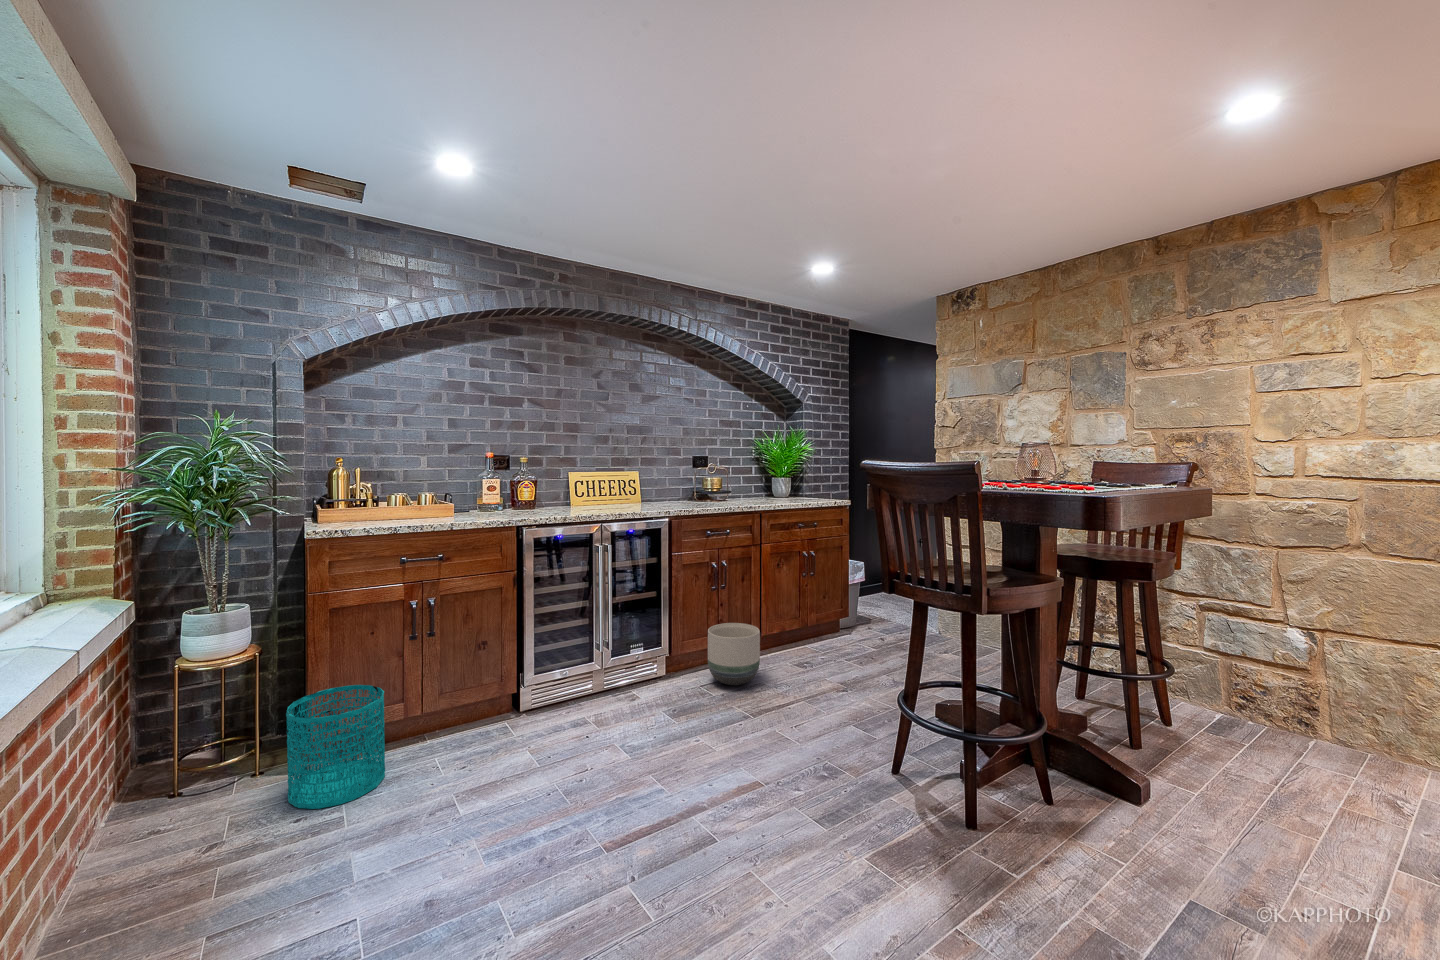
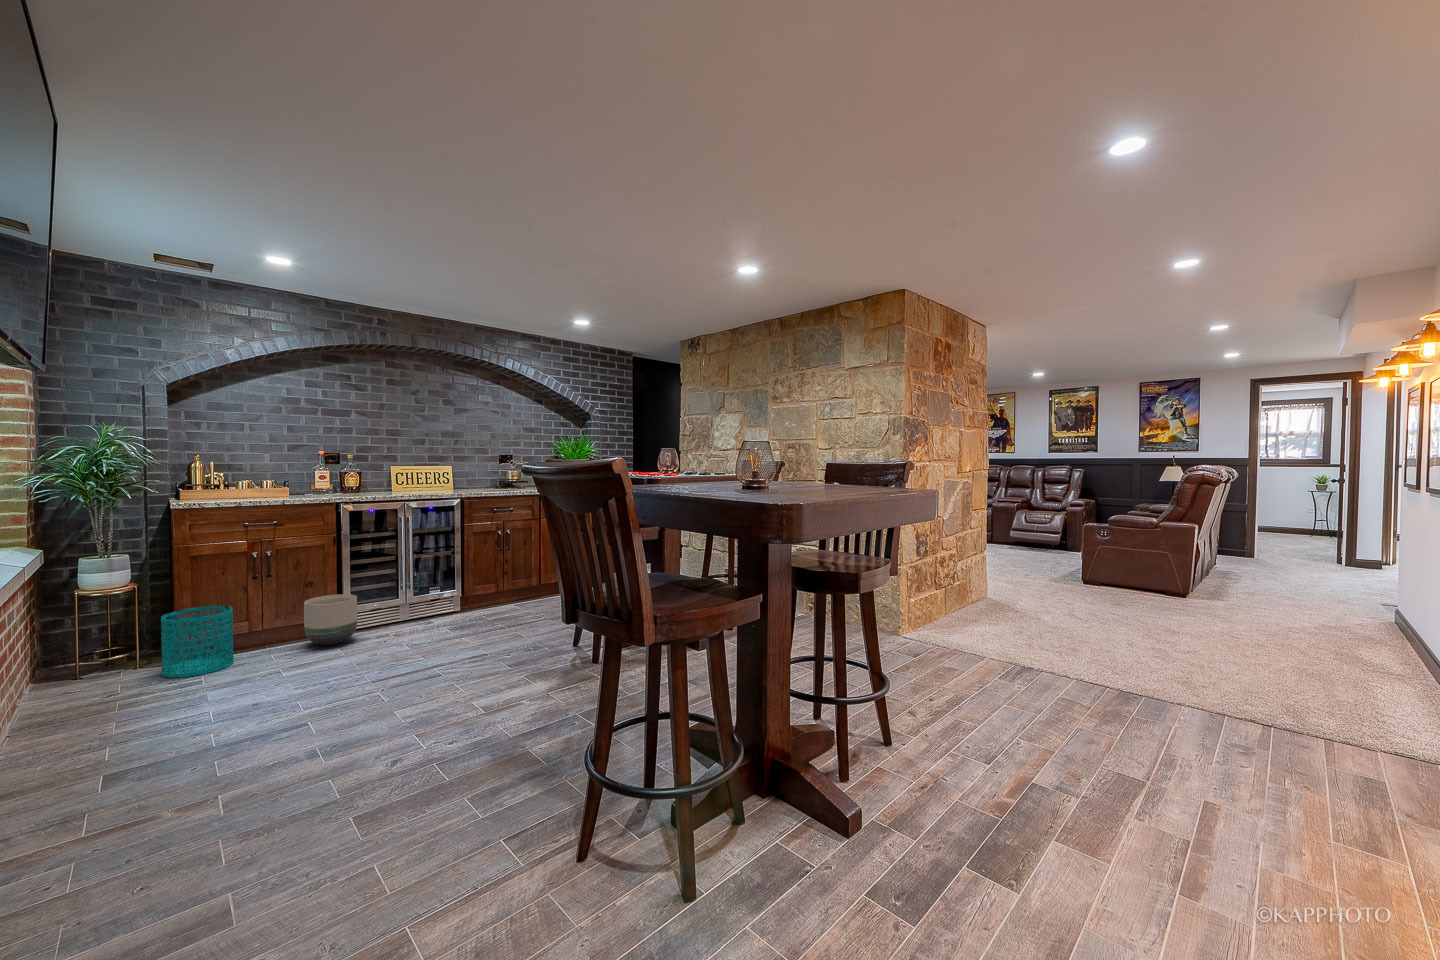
planter: present [708,623,760,685] -> present [304,594,357,645]

